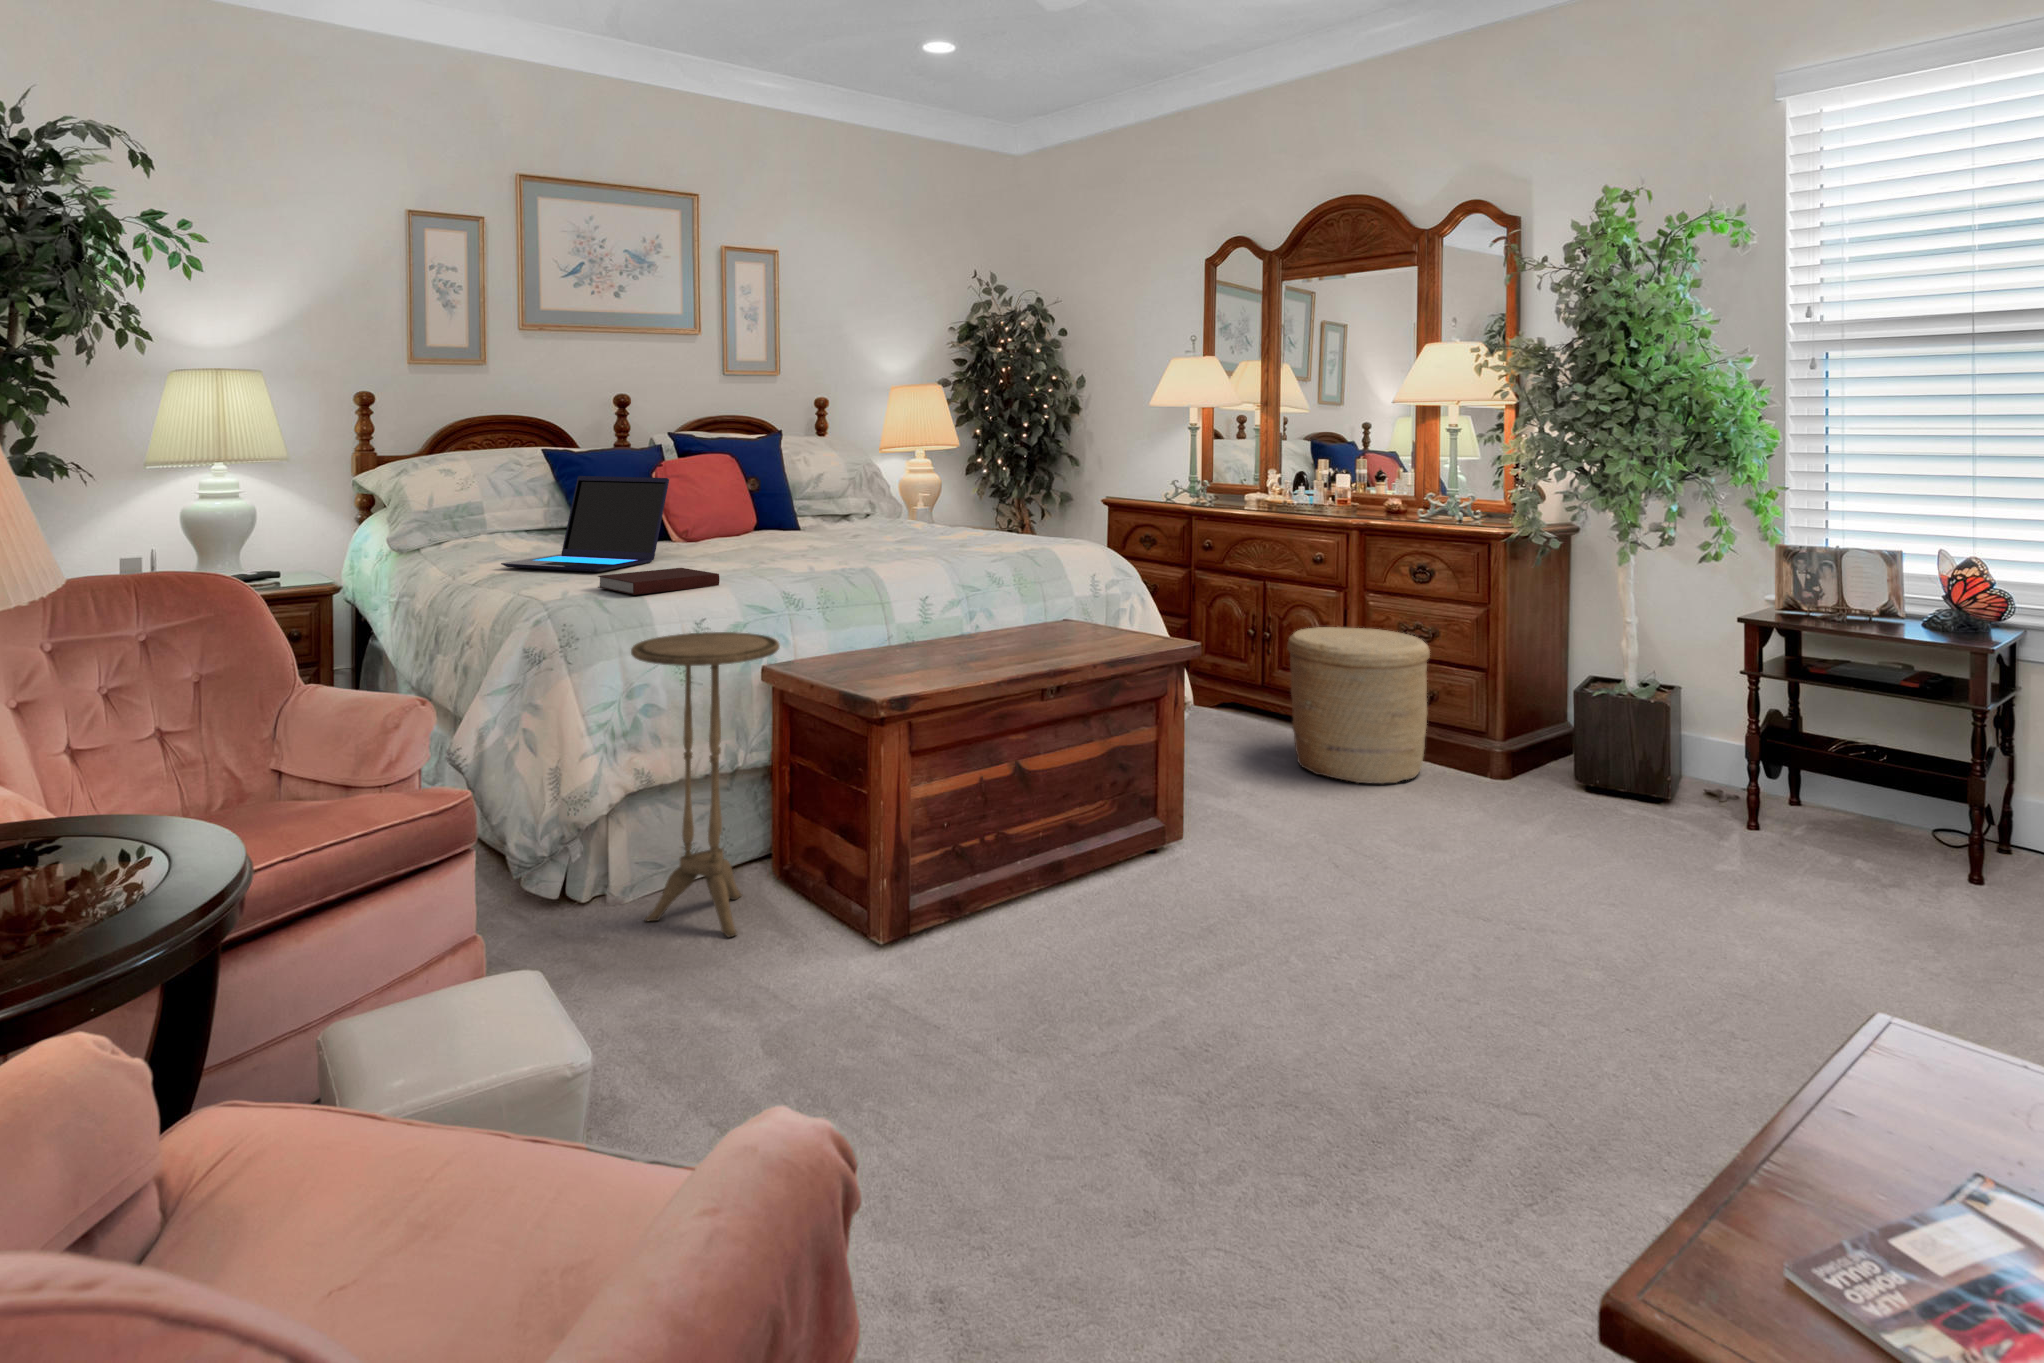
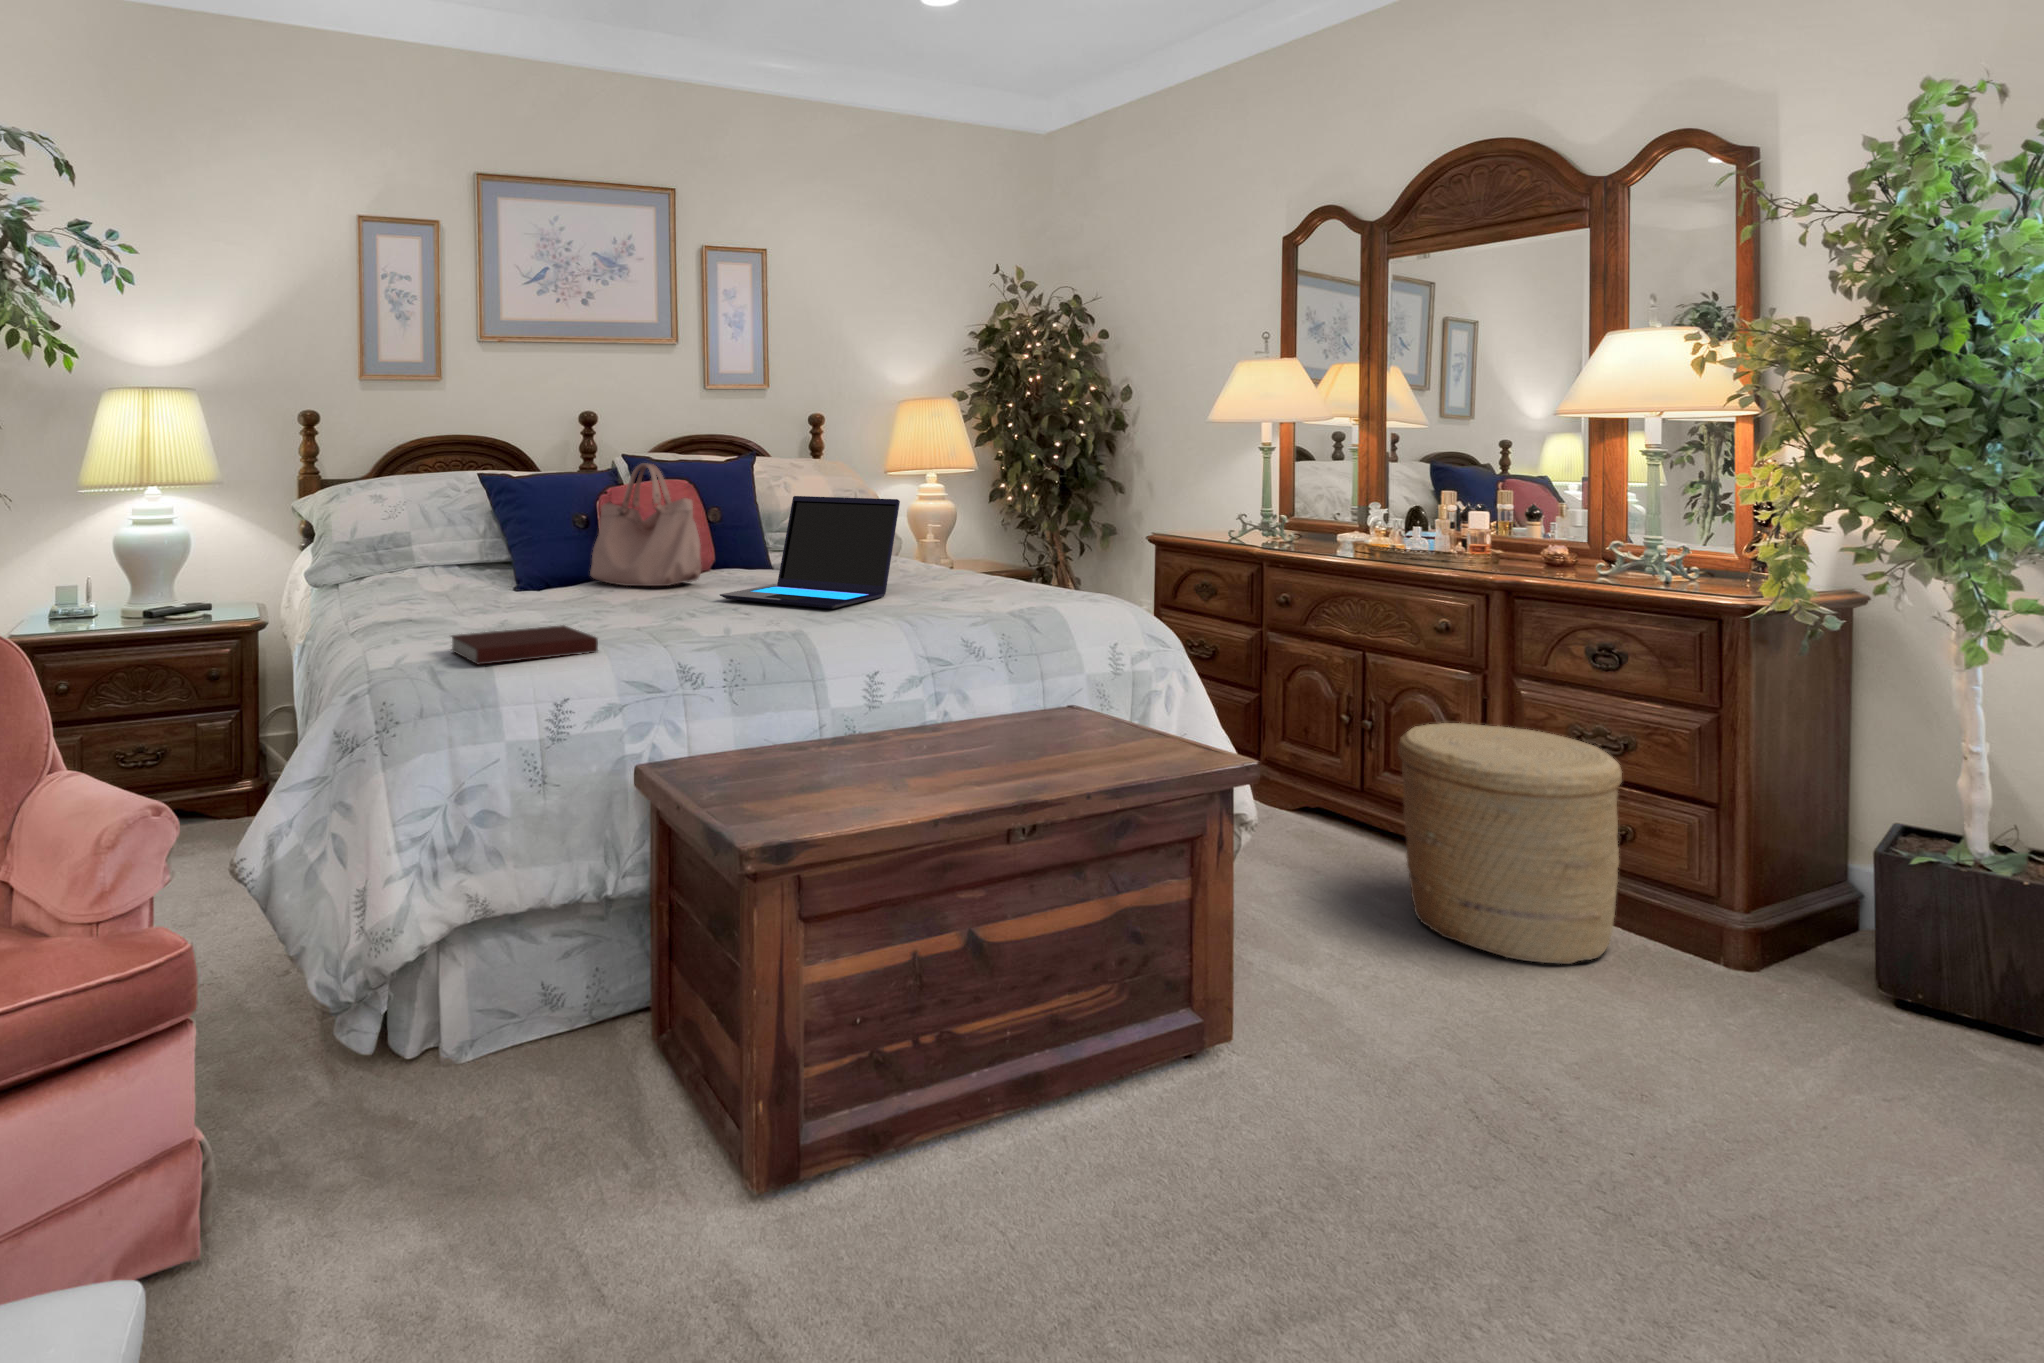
handbag: none [657,440,757,543] -> present [590,463,701,586]
laptop: present [501,476,669,572] -> present [720,496,900,609]
side table: present [631,632,780,937] -> none [442,719,643,1159]

